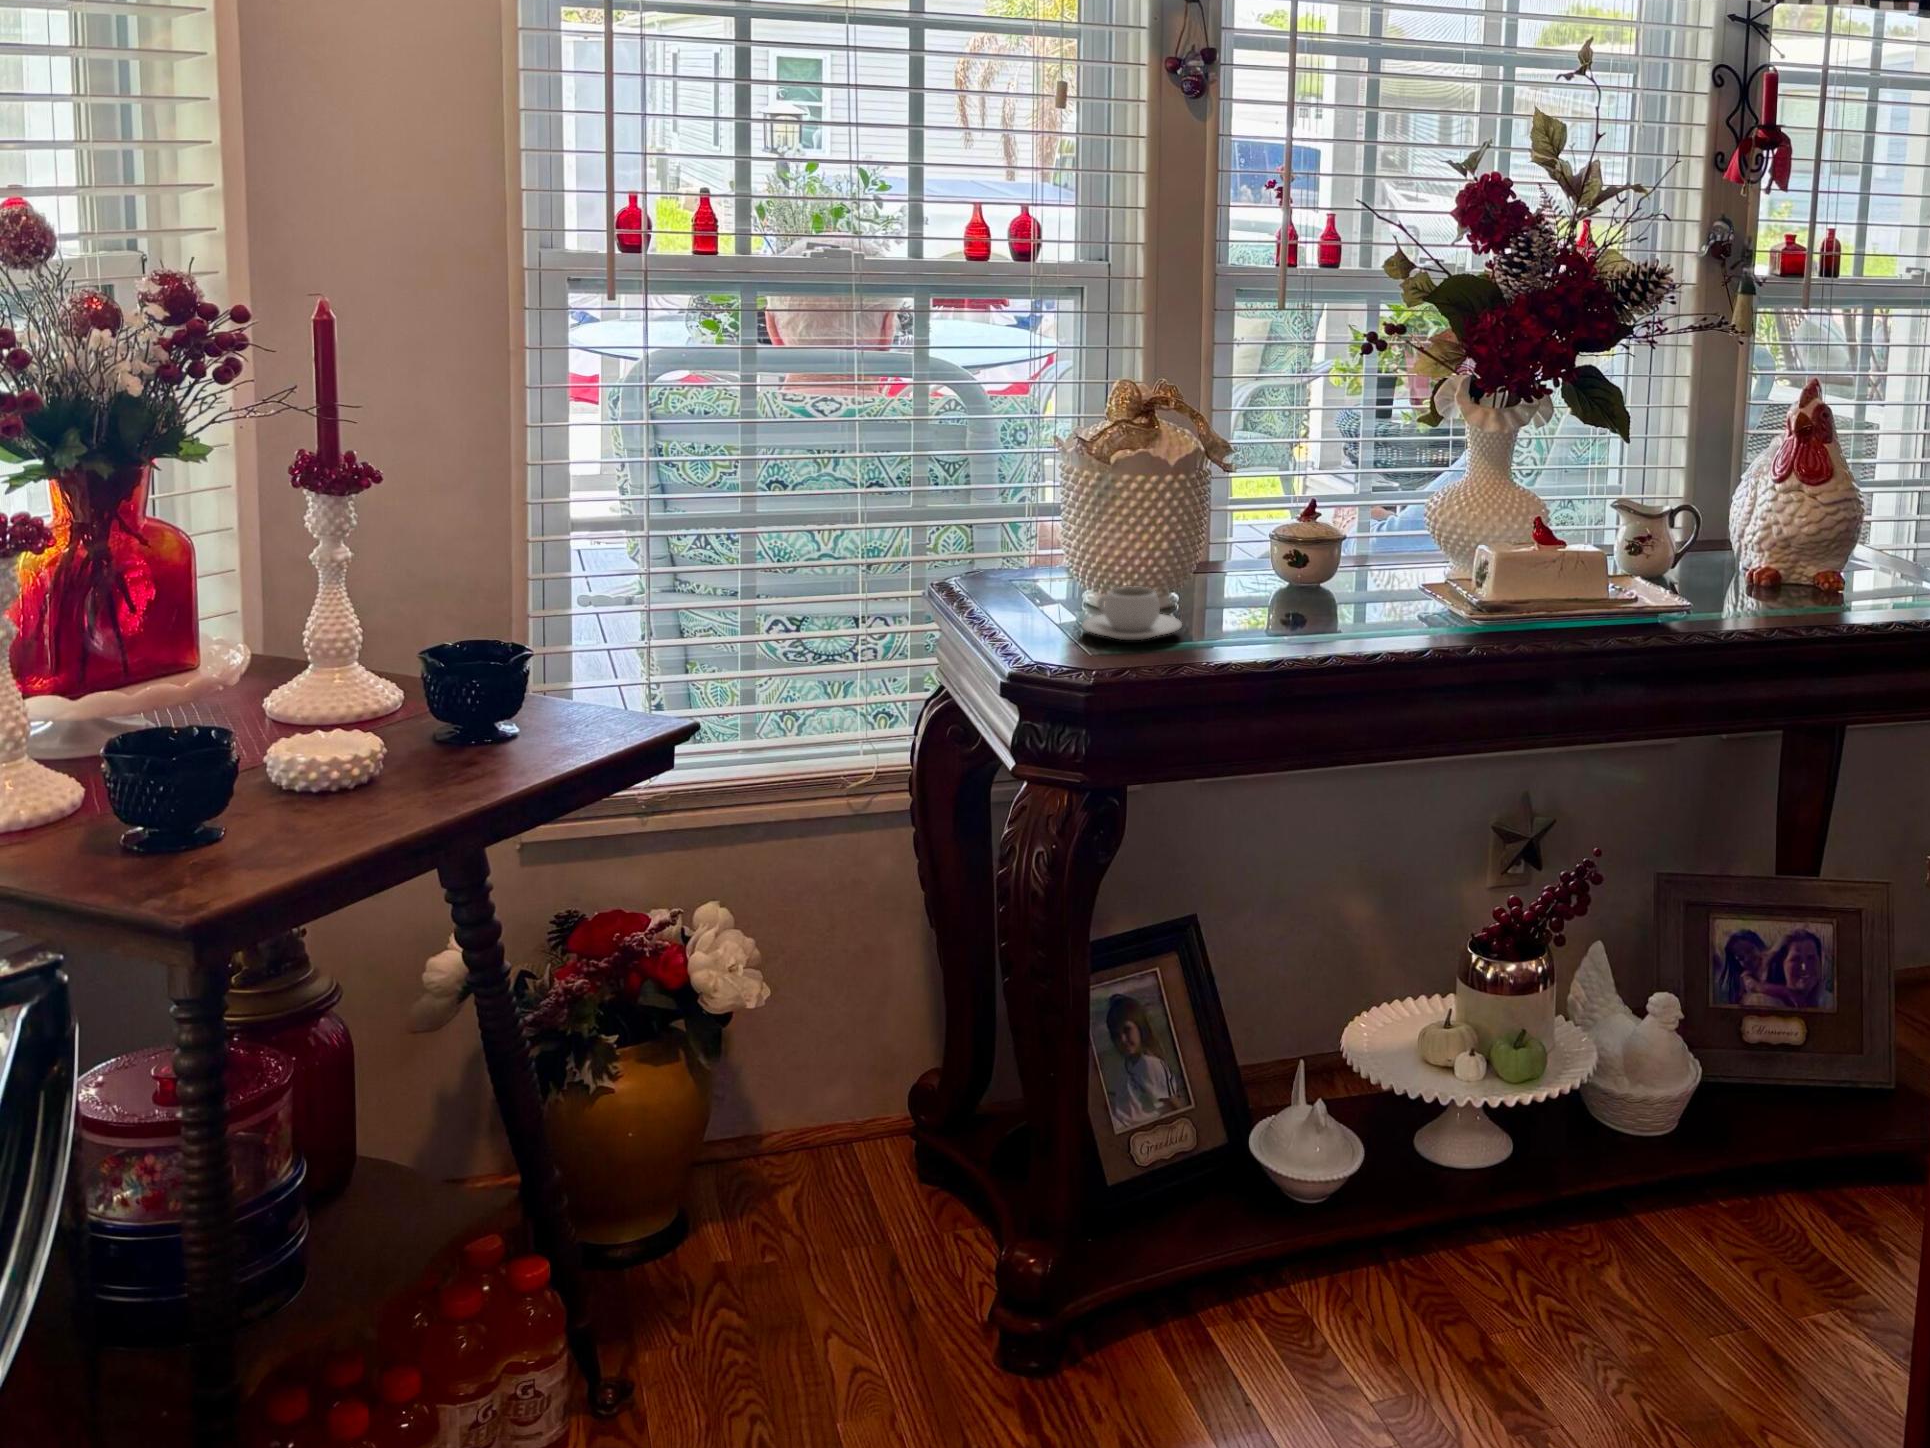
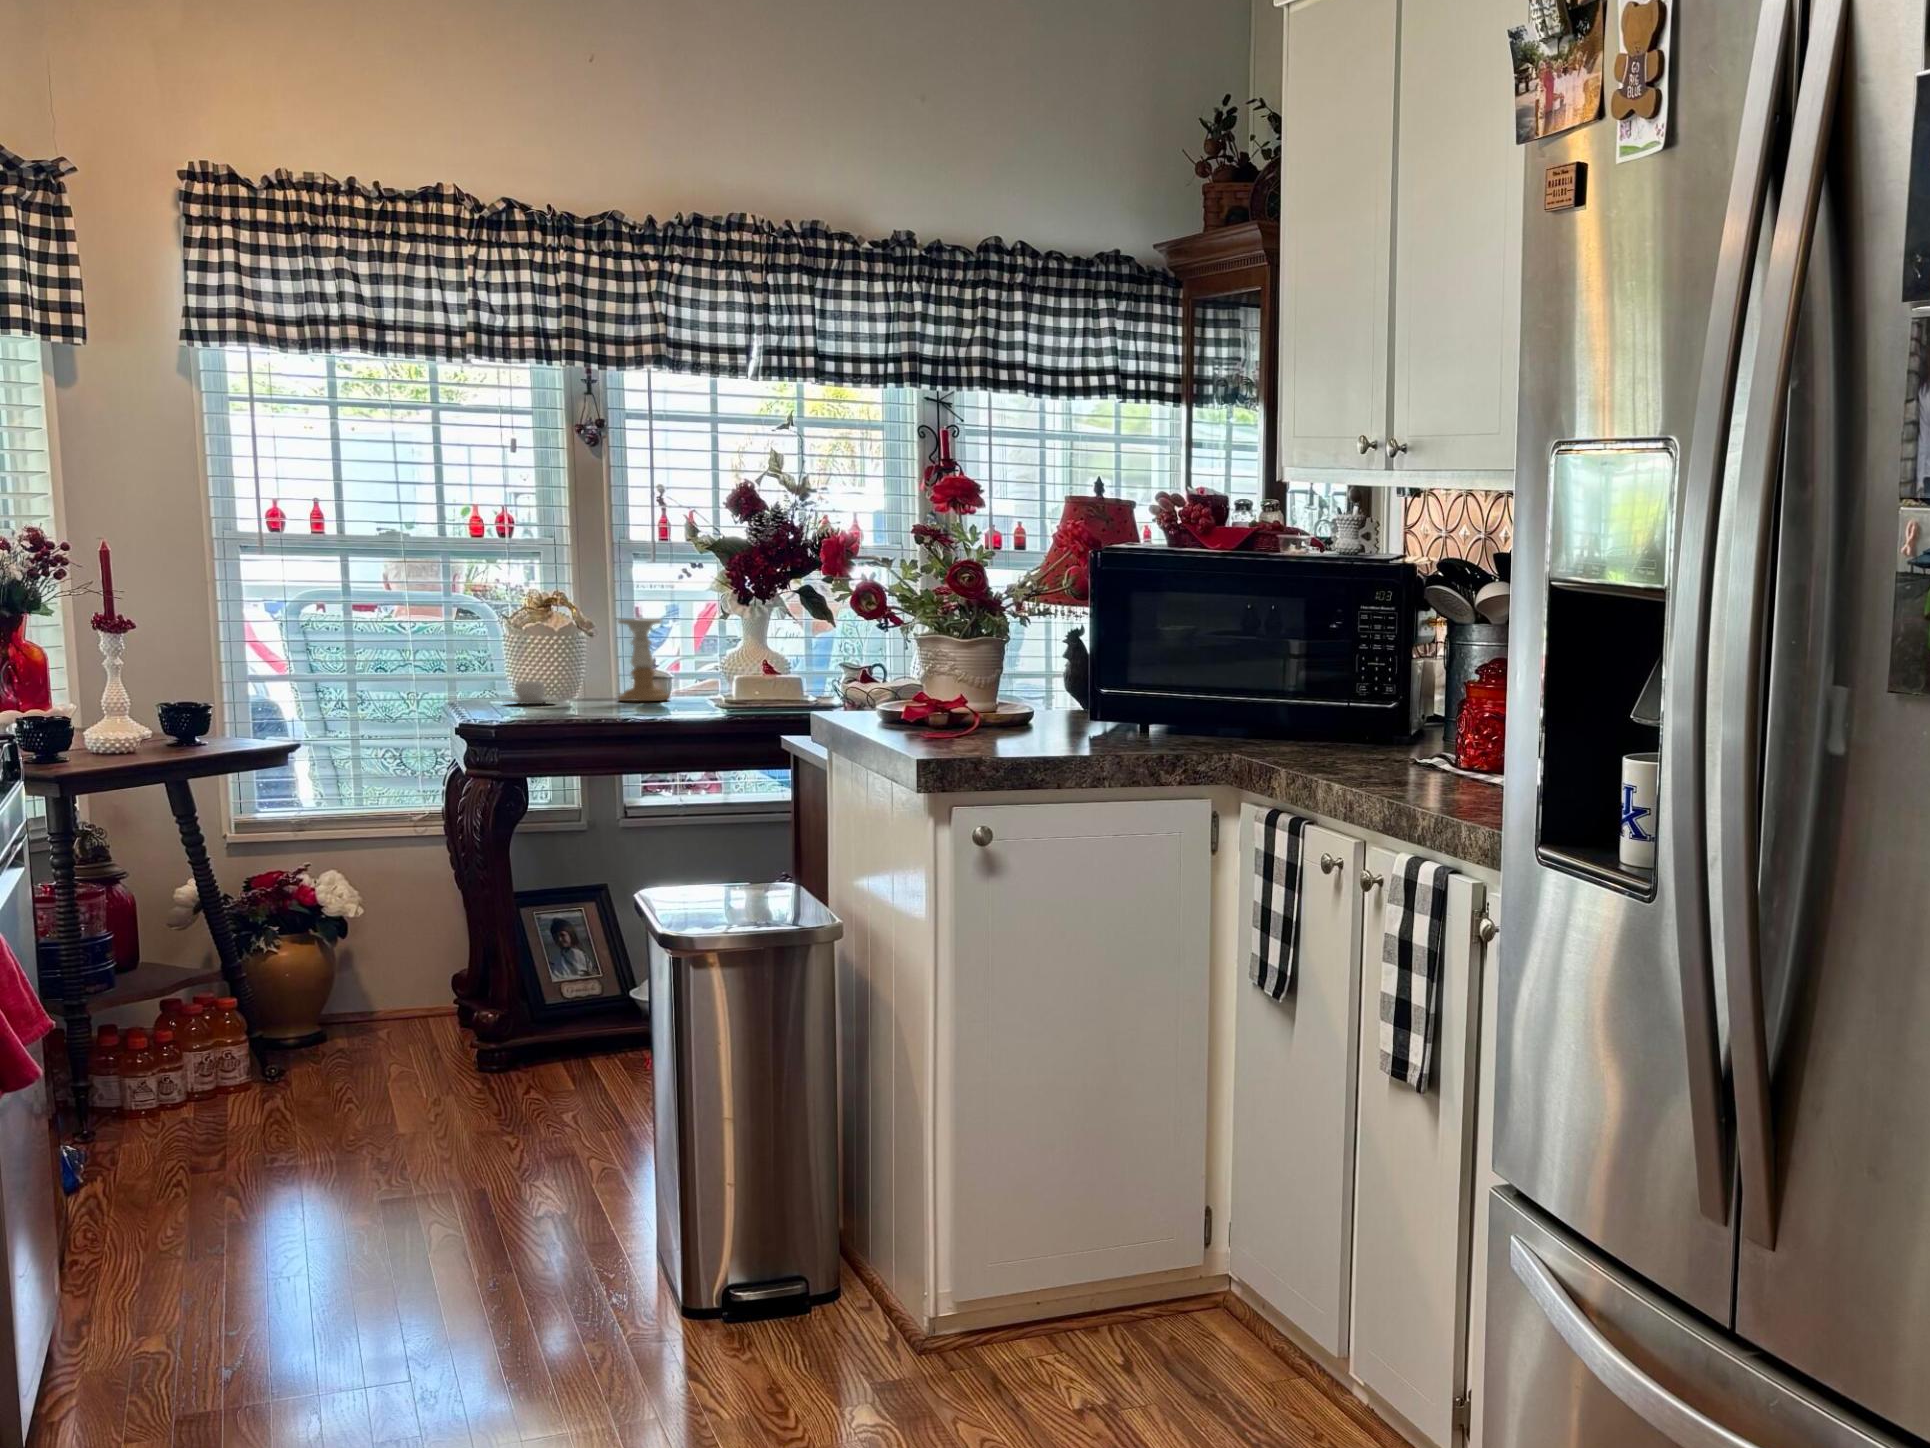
candle holder: none [1275,451,1372,624] -> present [618,619,670,701]

